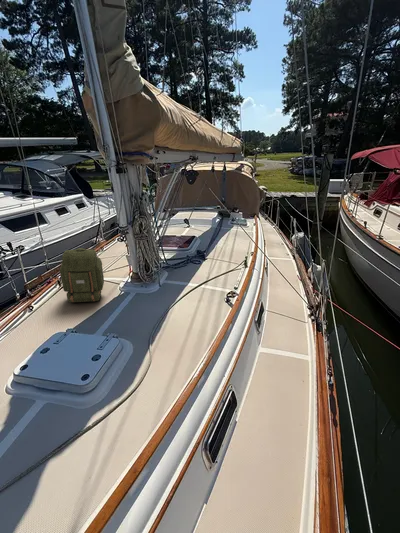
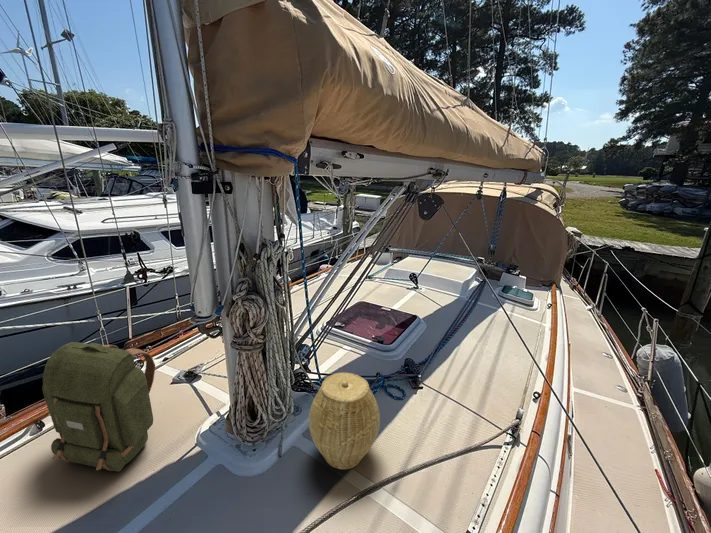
woven basket: none [170,249,198,285] -> present [309,373,380,469]

